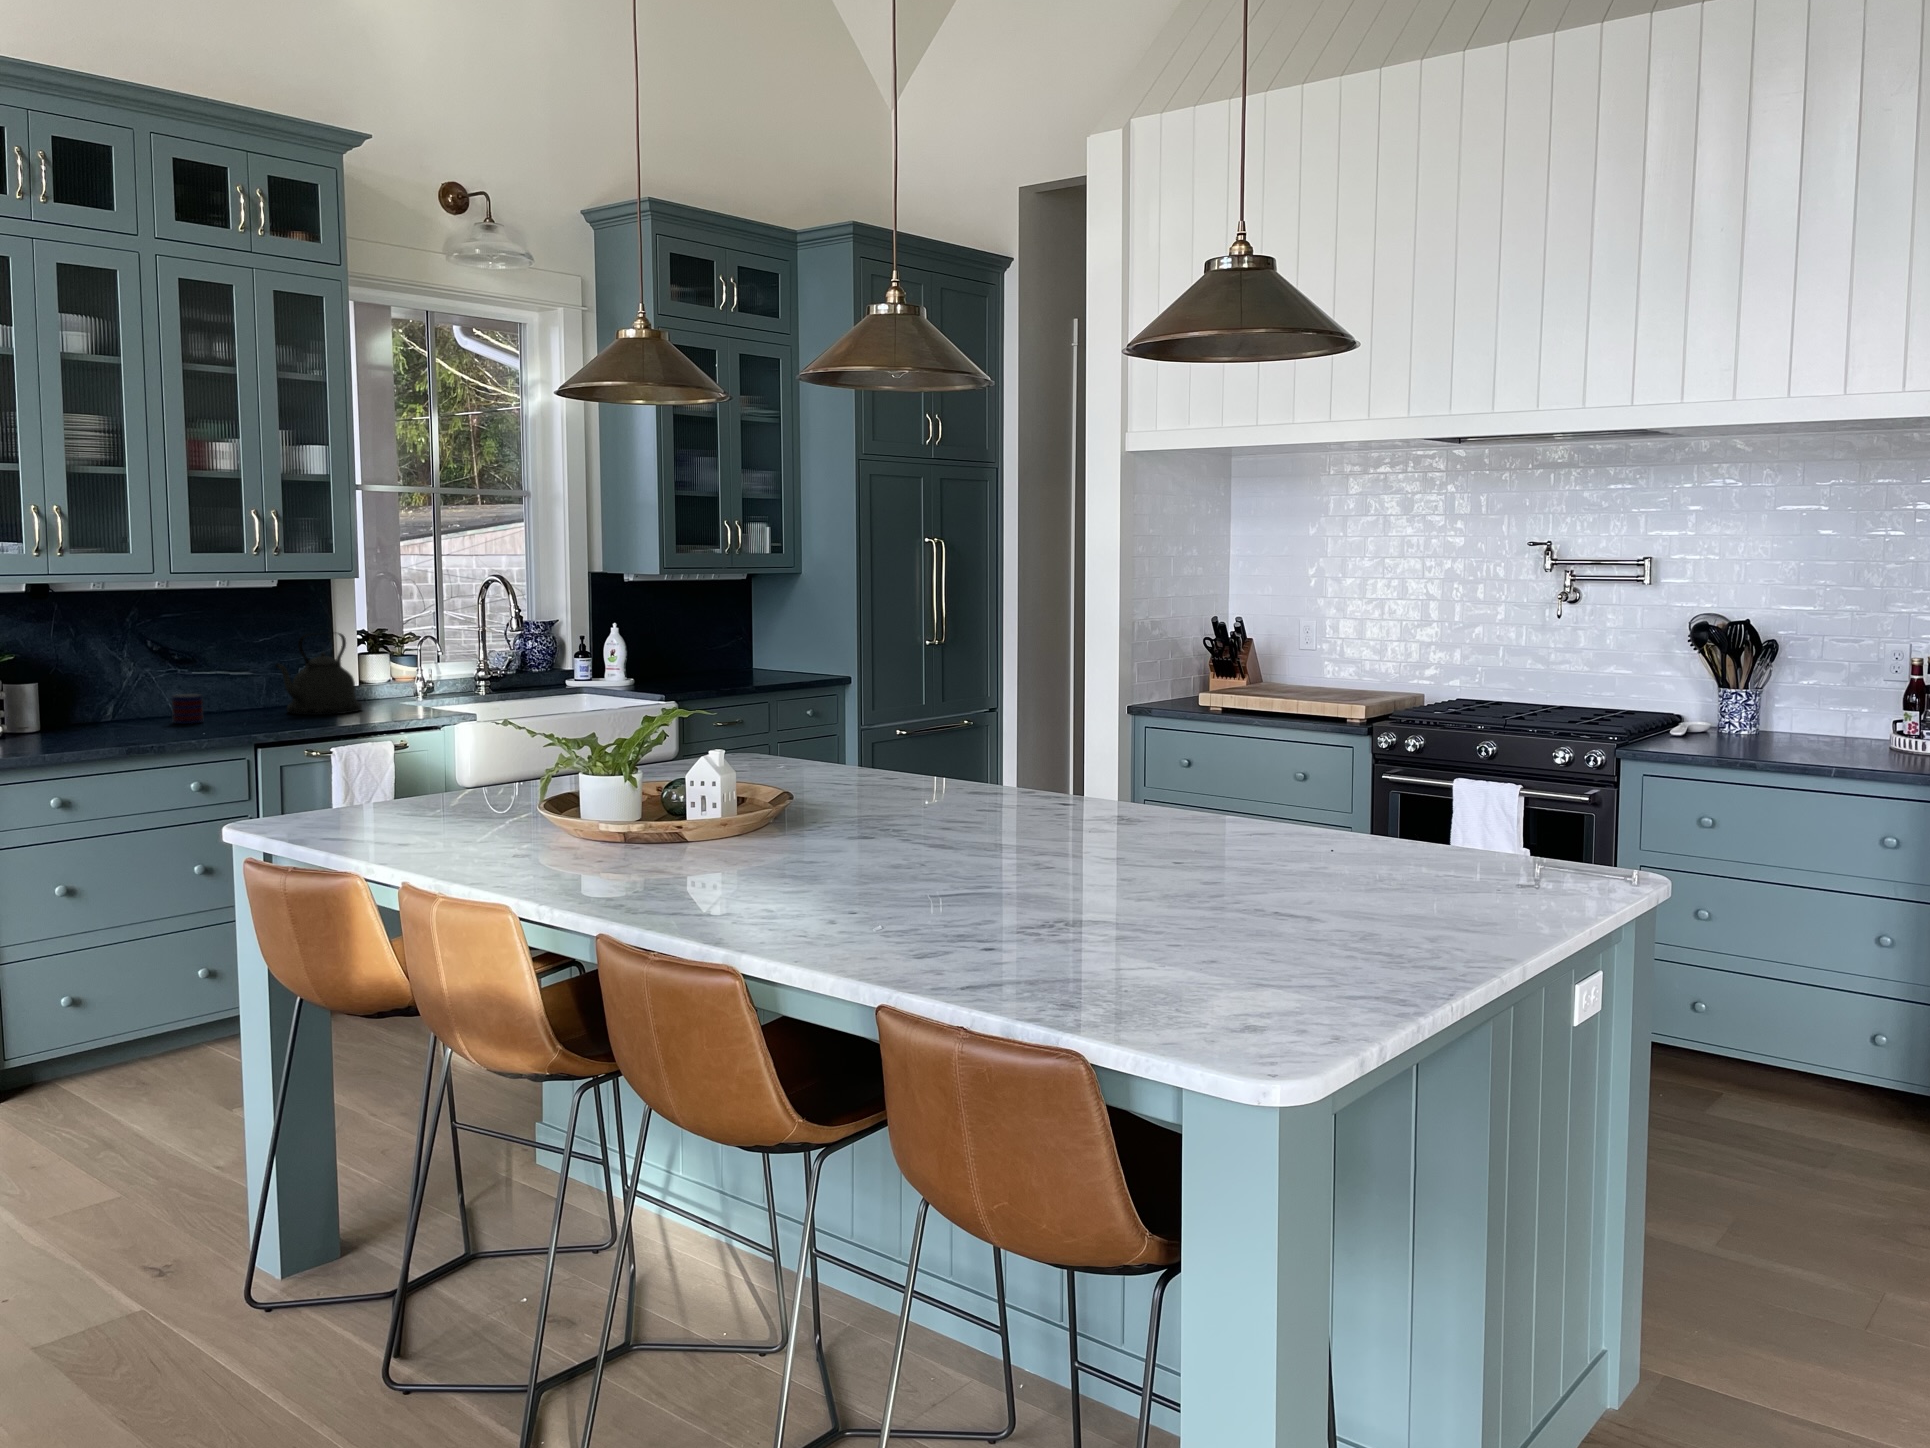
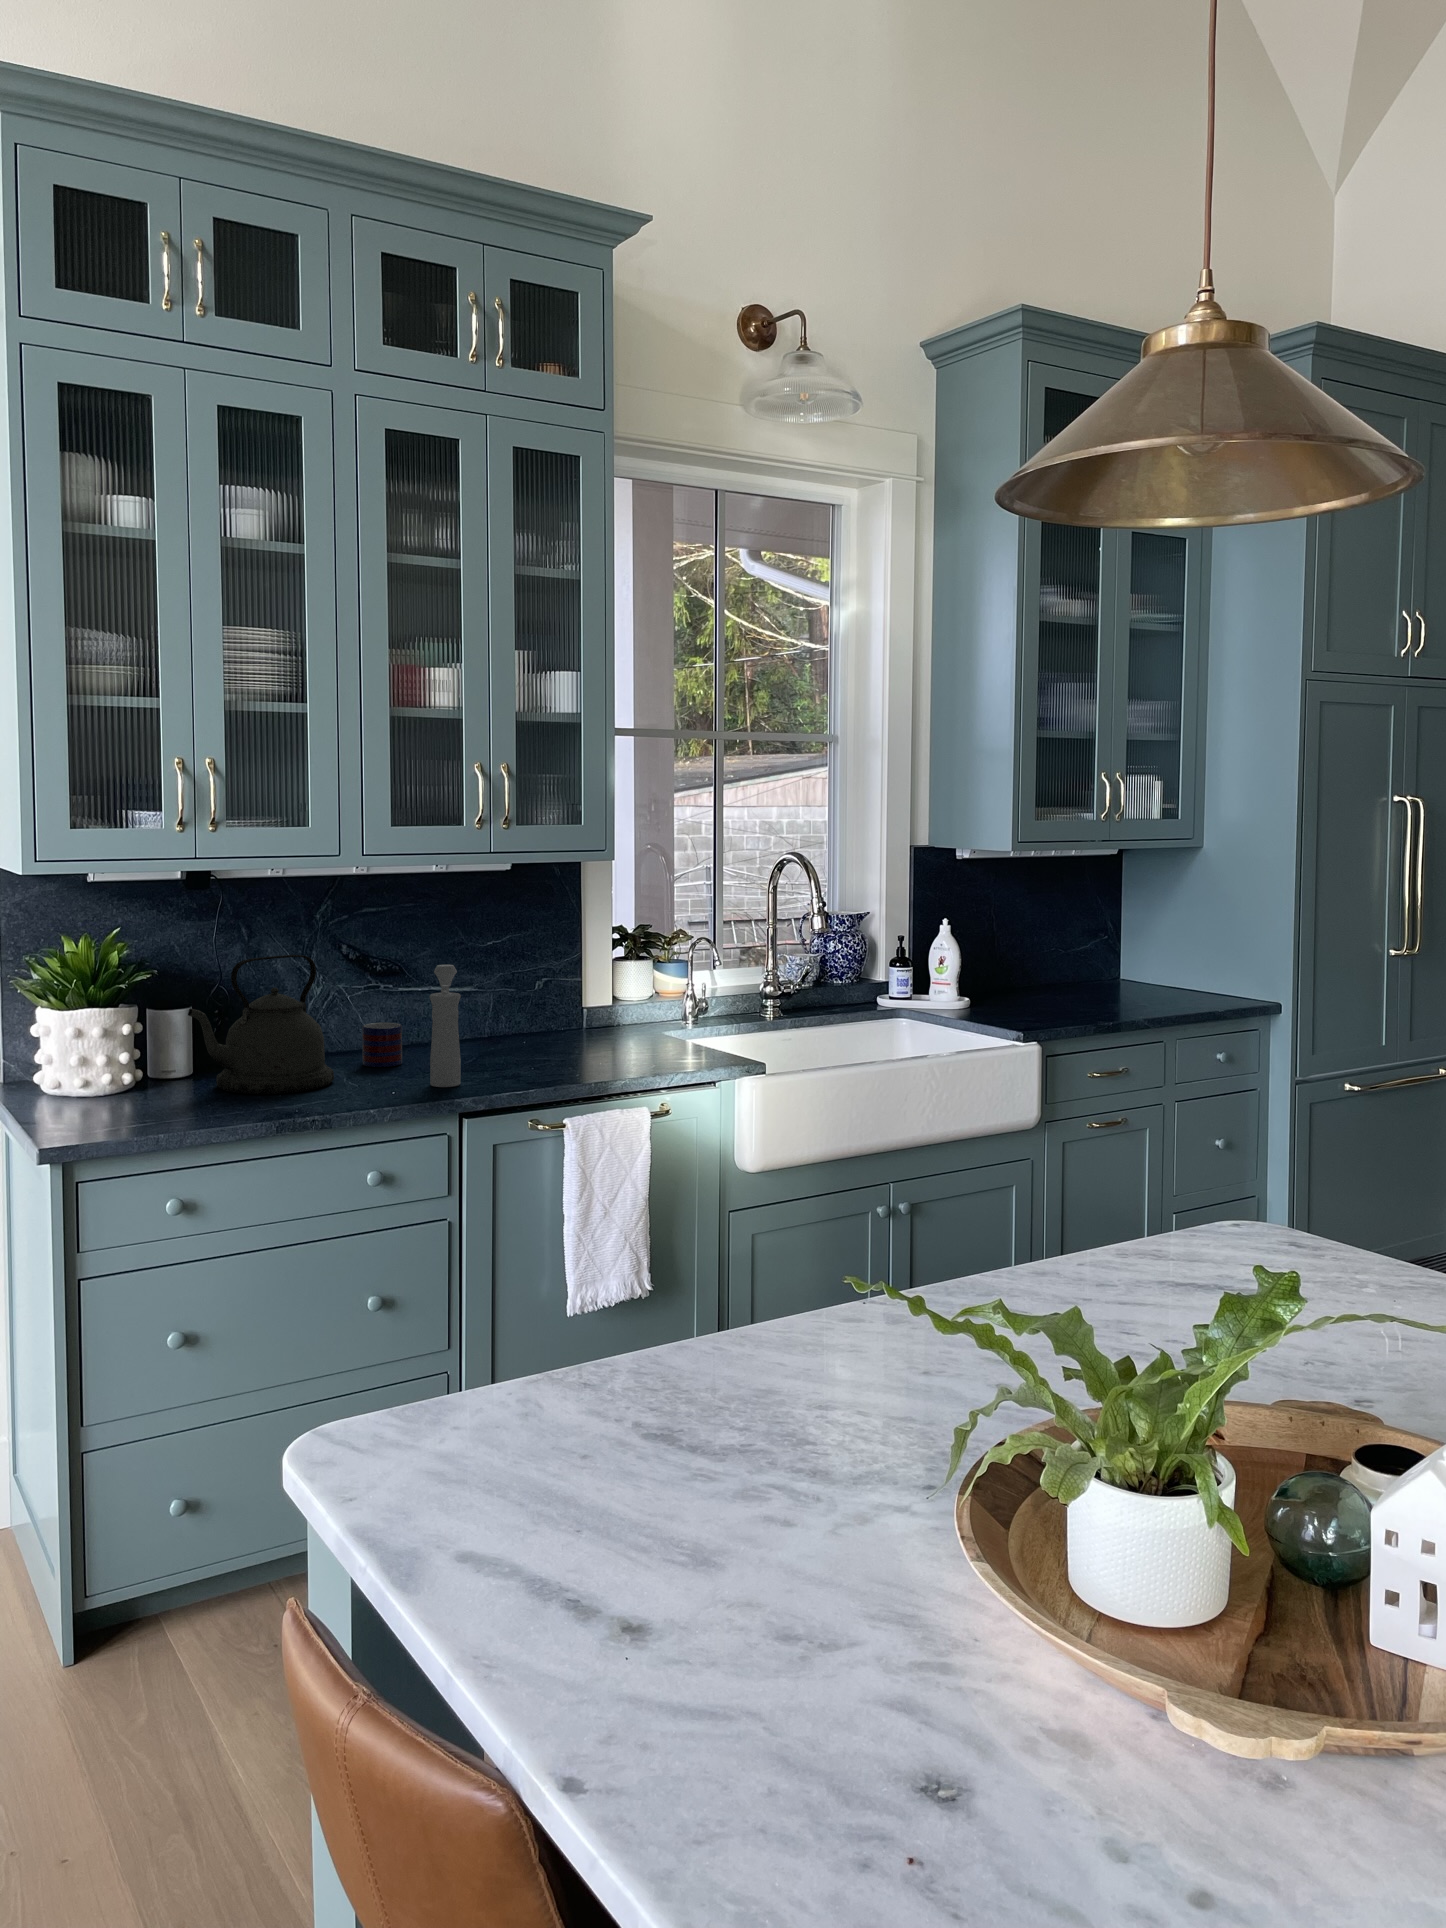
kettle: present [276,632,362,715] -> present [188,955,334,1094]
pepper mill: none [227,650,253,731] -> present [429,965,461,1087]

